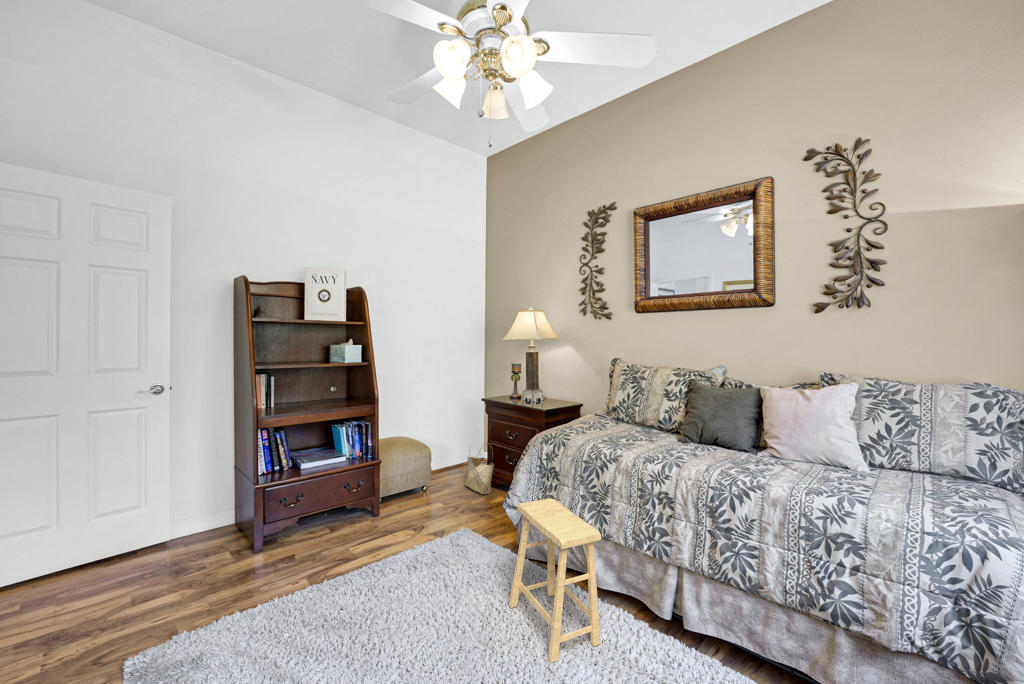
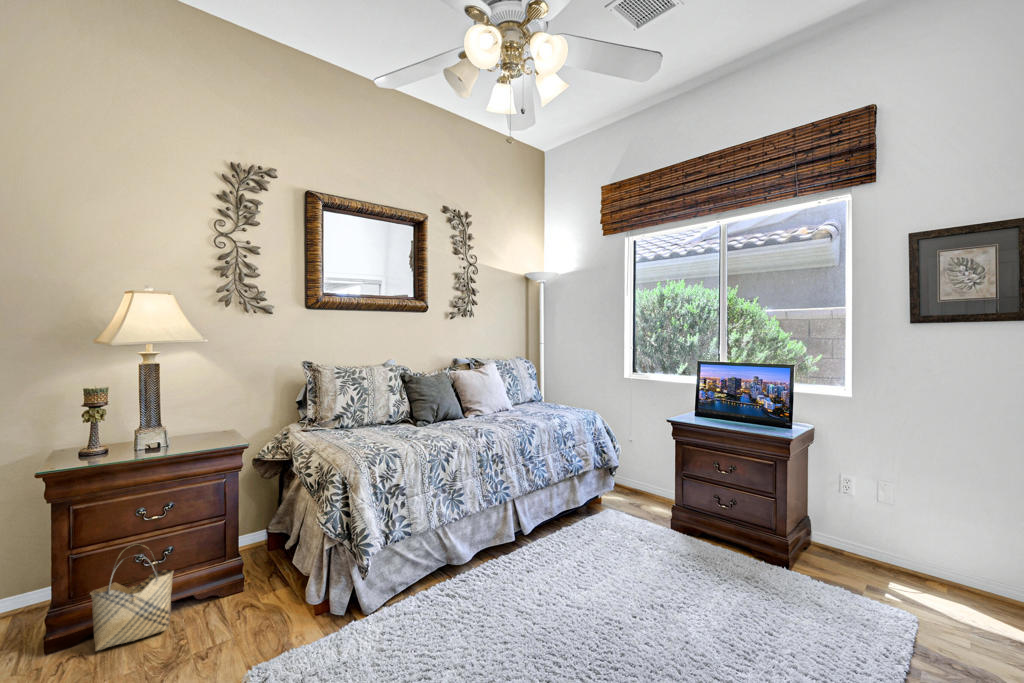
footstool: present [509,498,601,663] -> none [456,490,546,625]

